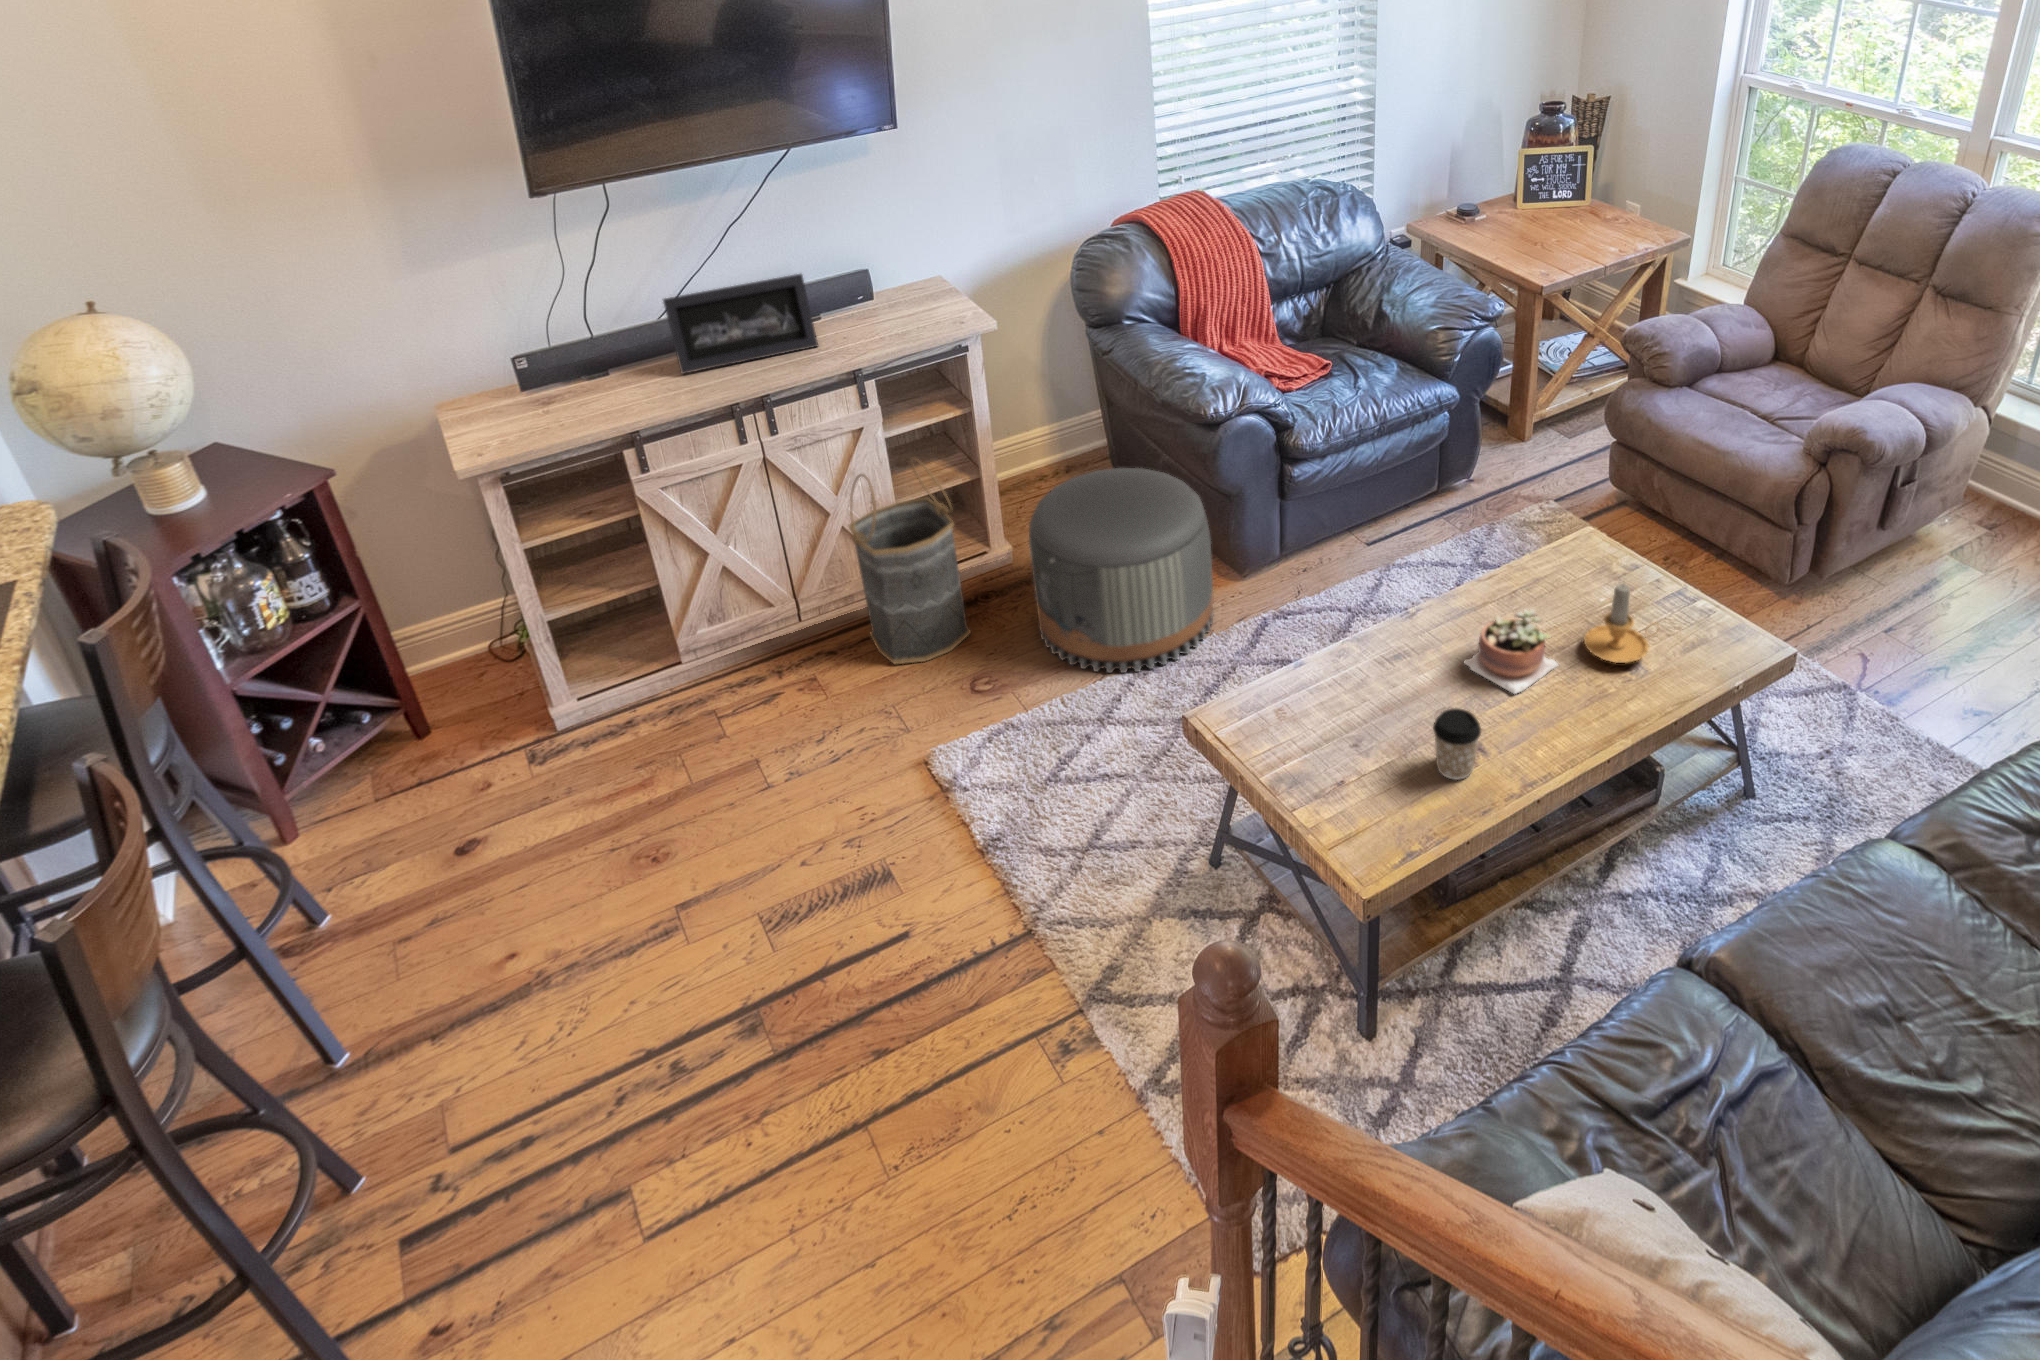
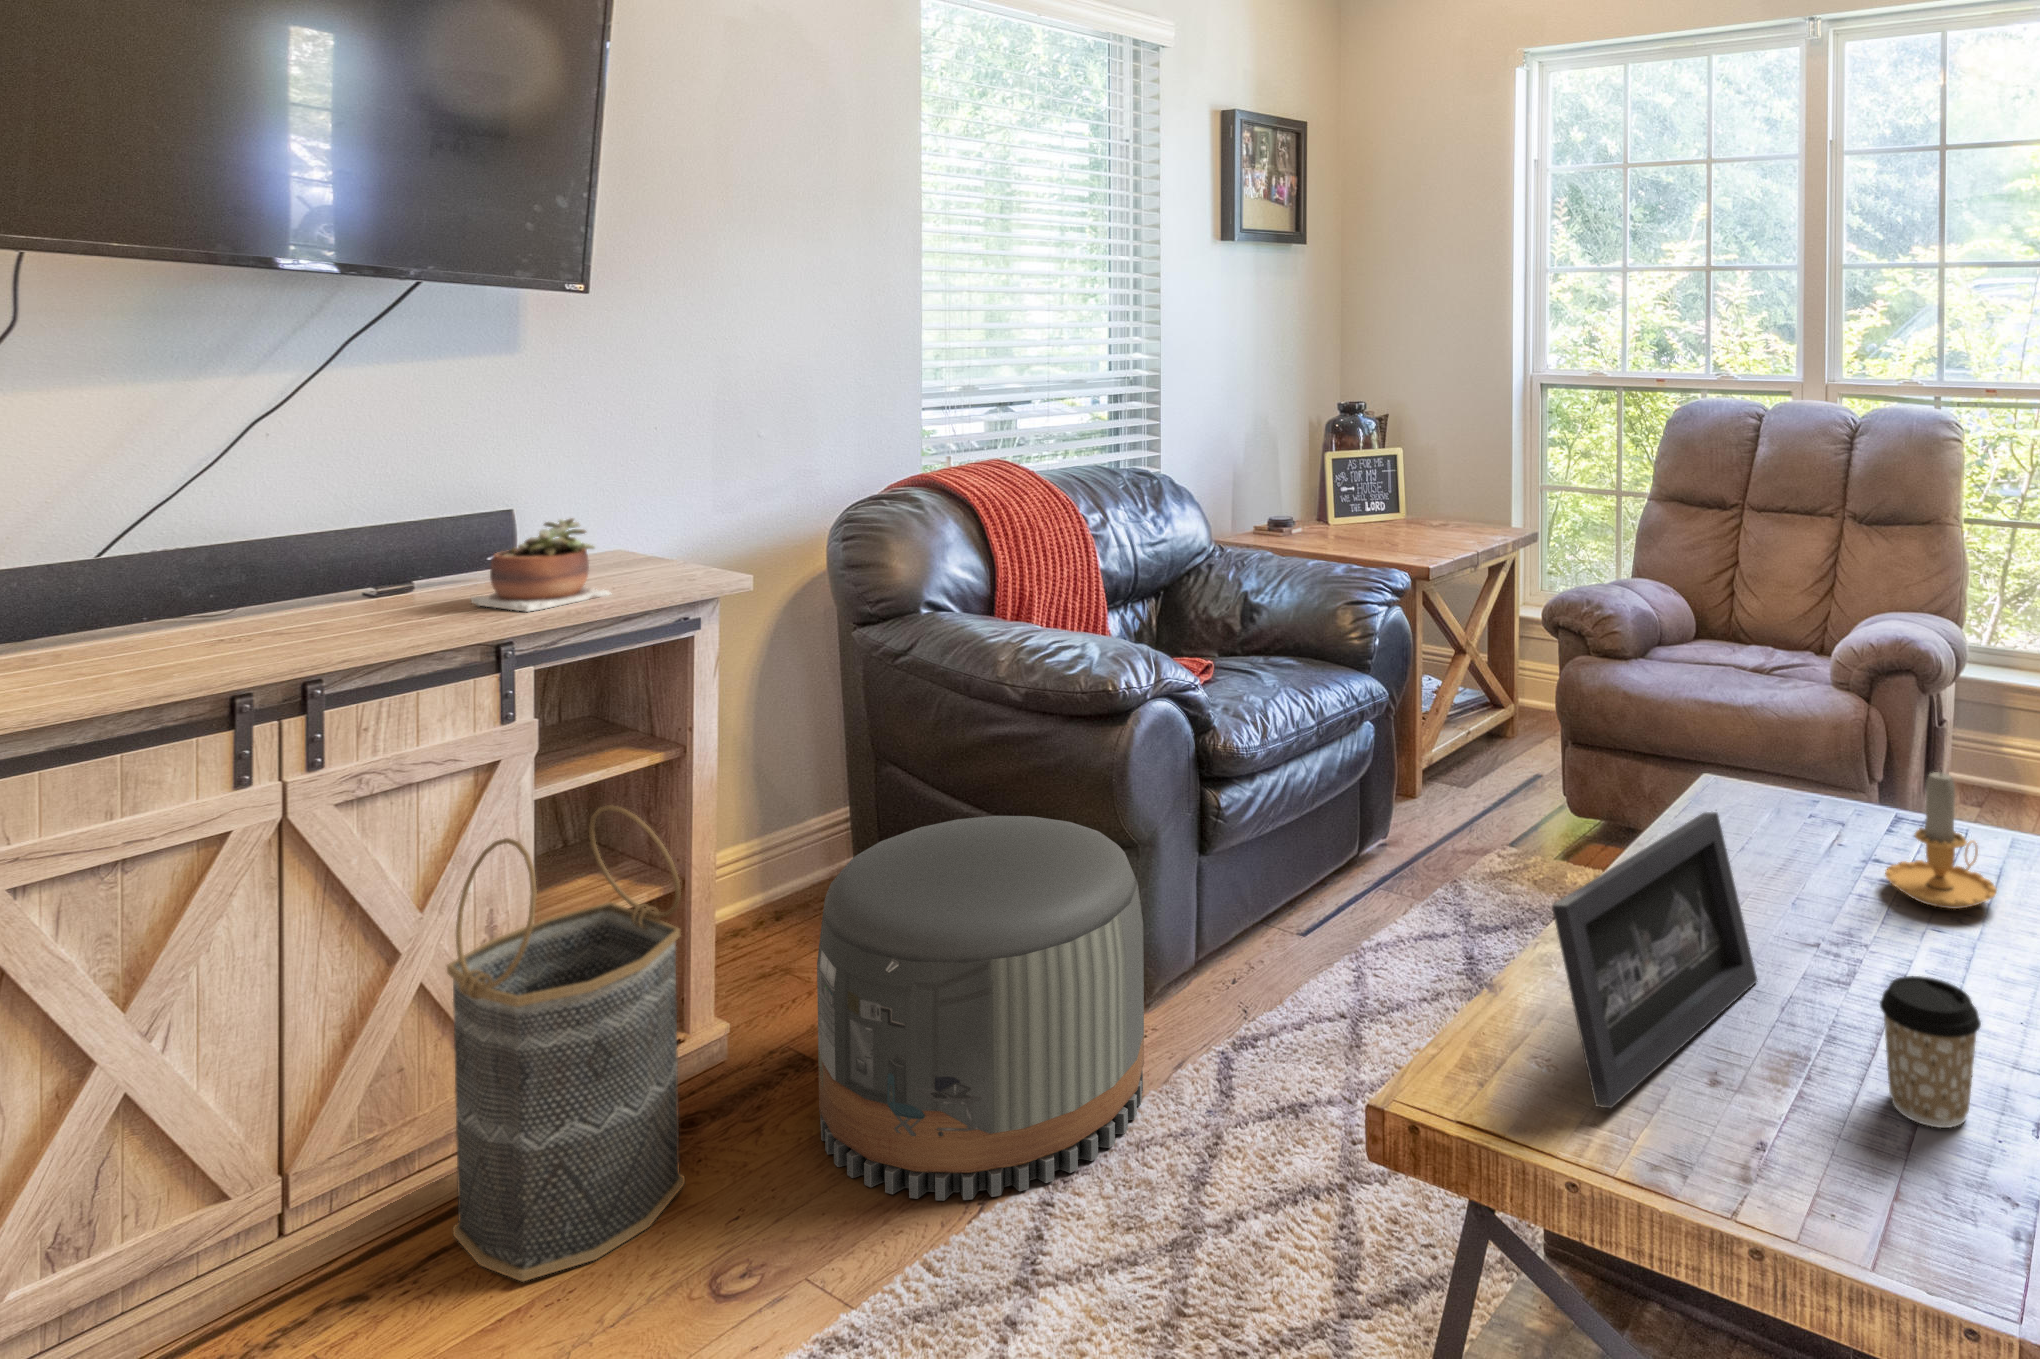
picture frame: present [663,274,818,374] -> present [1552,812,1758,1109]
succulent plant: present [1464,609,1558,694] -> present [471,518,610,612]

